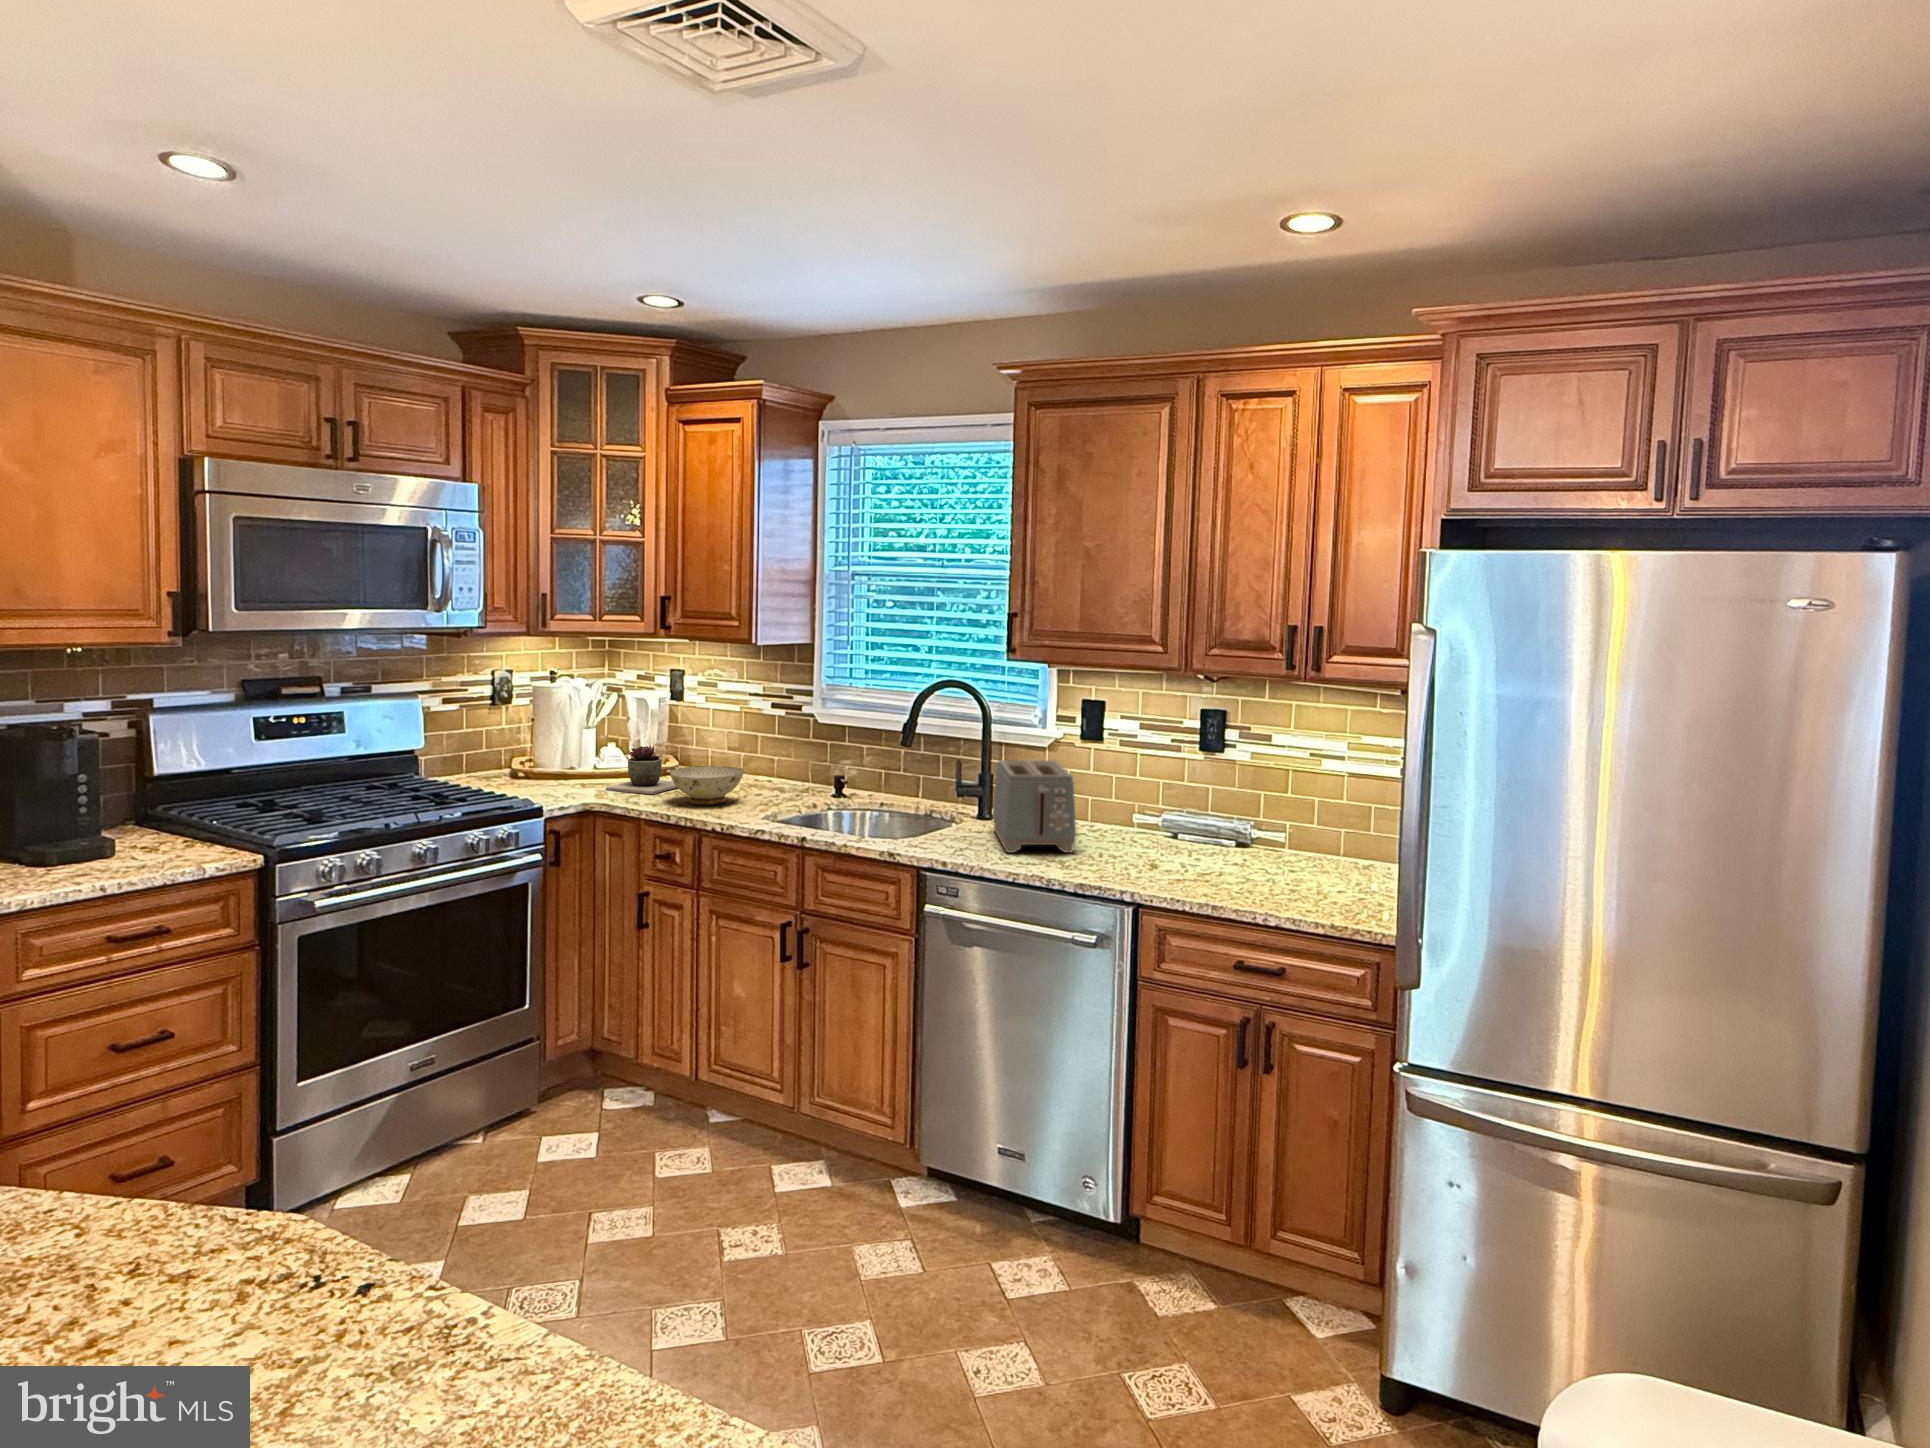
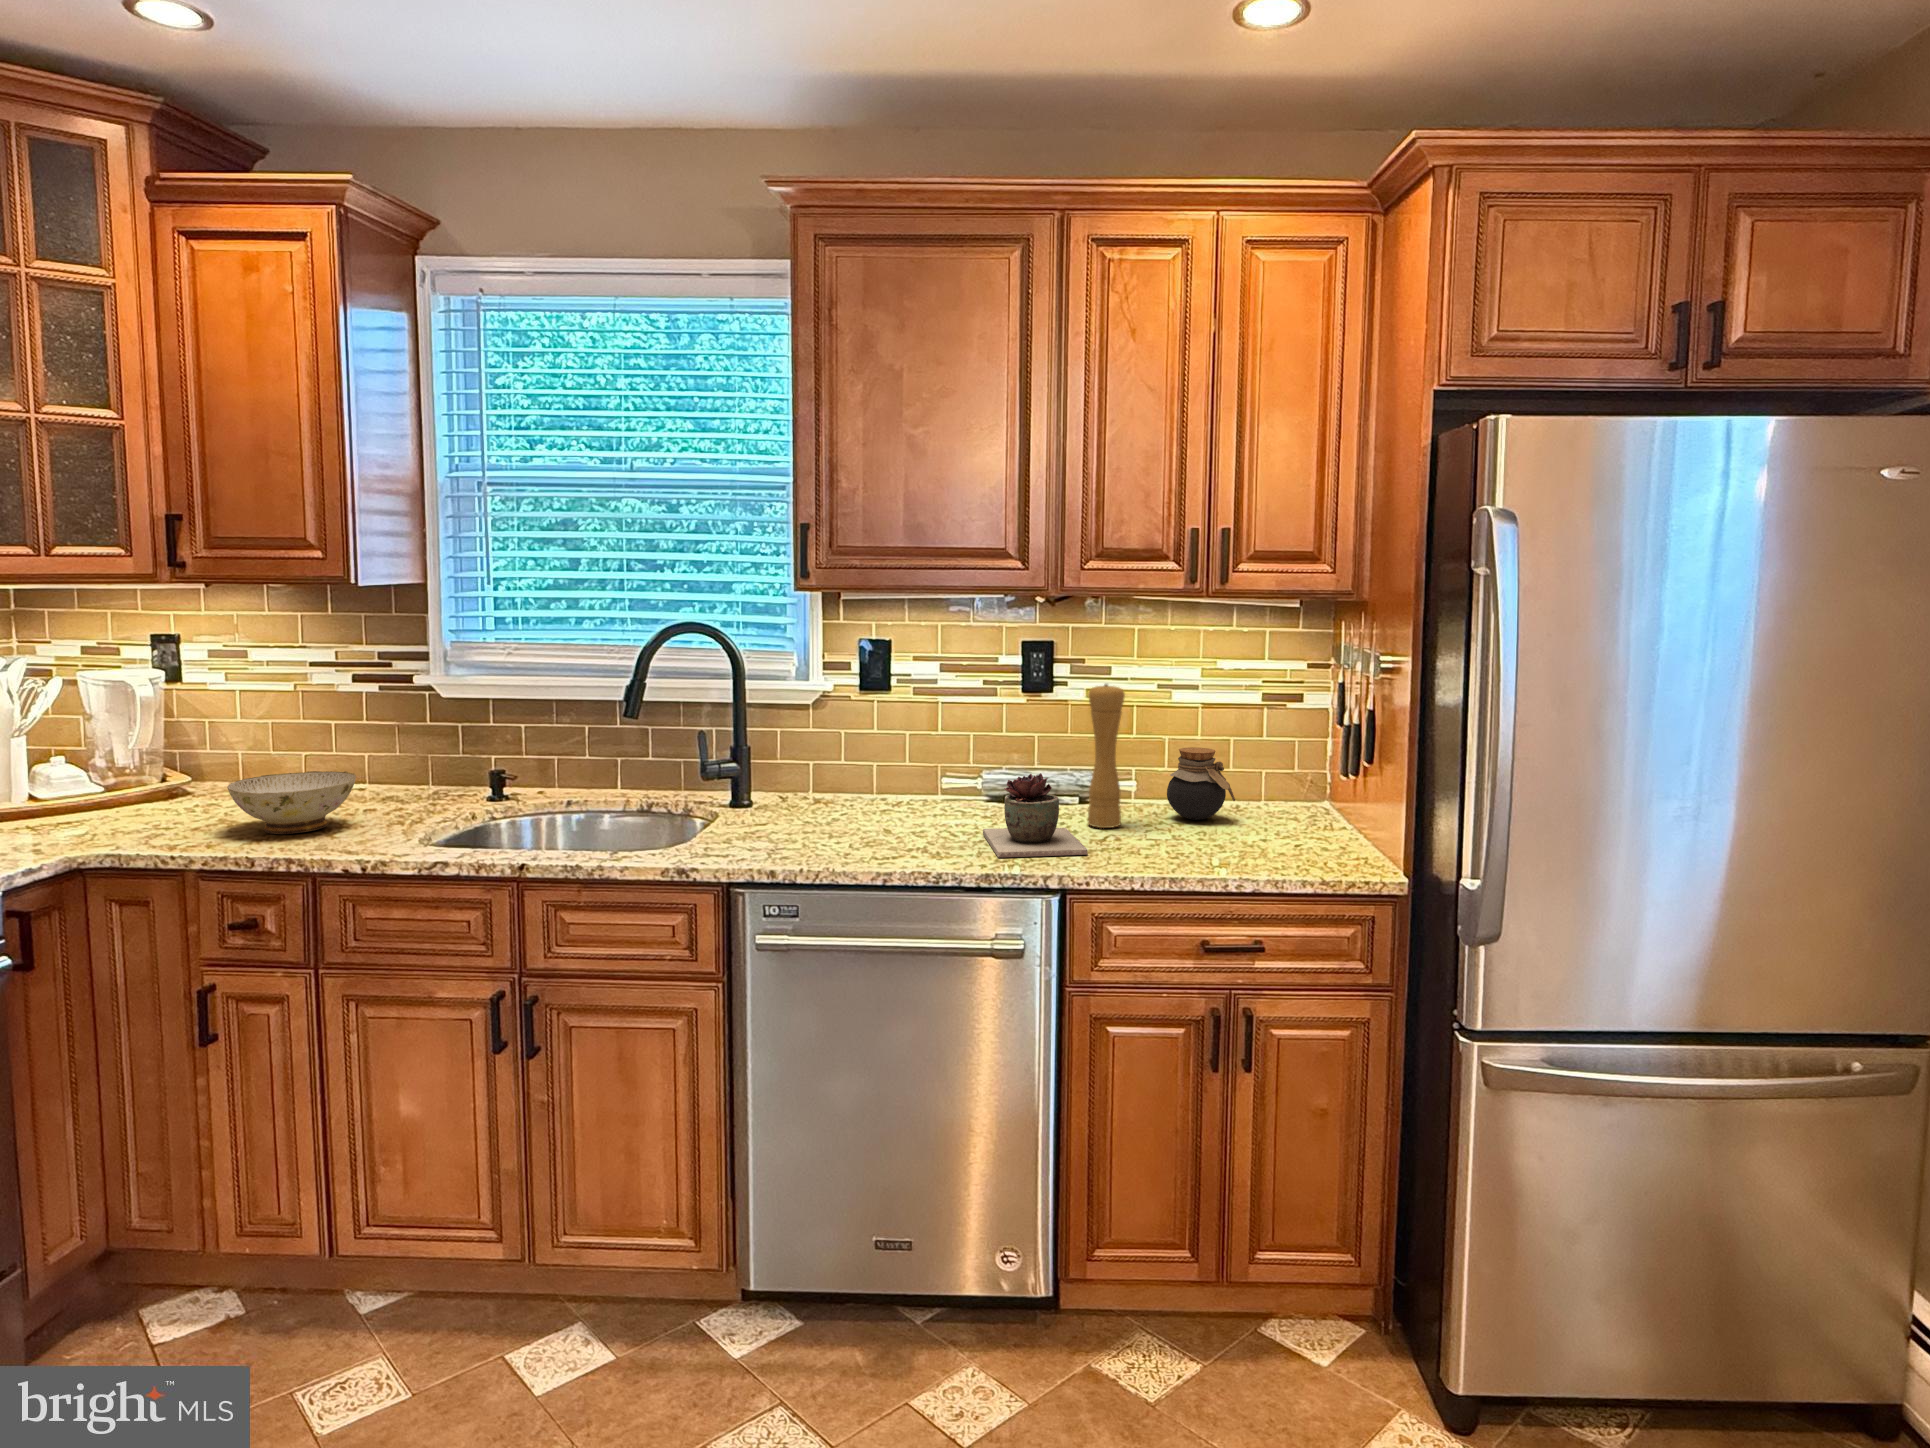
succulent plant: present [606,746,677,794] -> present [983,773,1088,858]
pepper mill: none [1212,748,1244,865] -> present [1088,684,1125,828]
toaster: present [992,760,1076,853] -> none [775,719,925,846]
jar: none [1287,807,1342,869] -> present [1167,747,1235,820]

